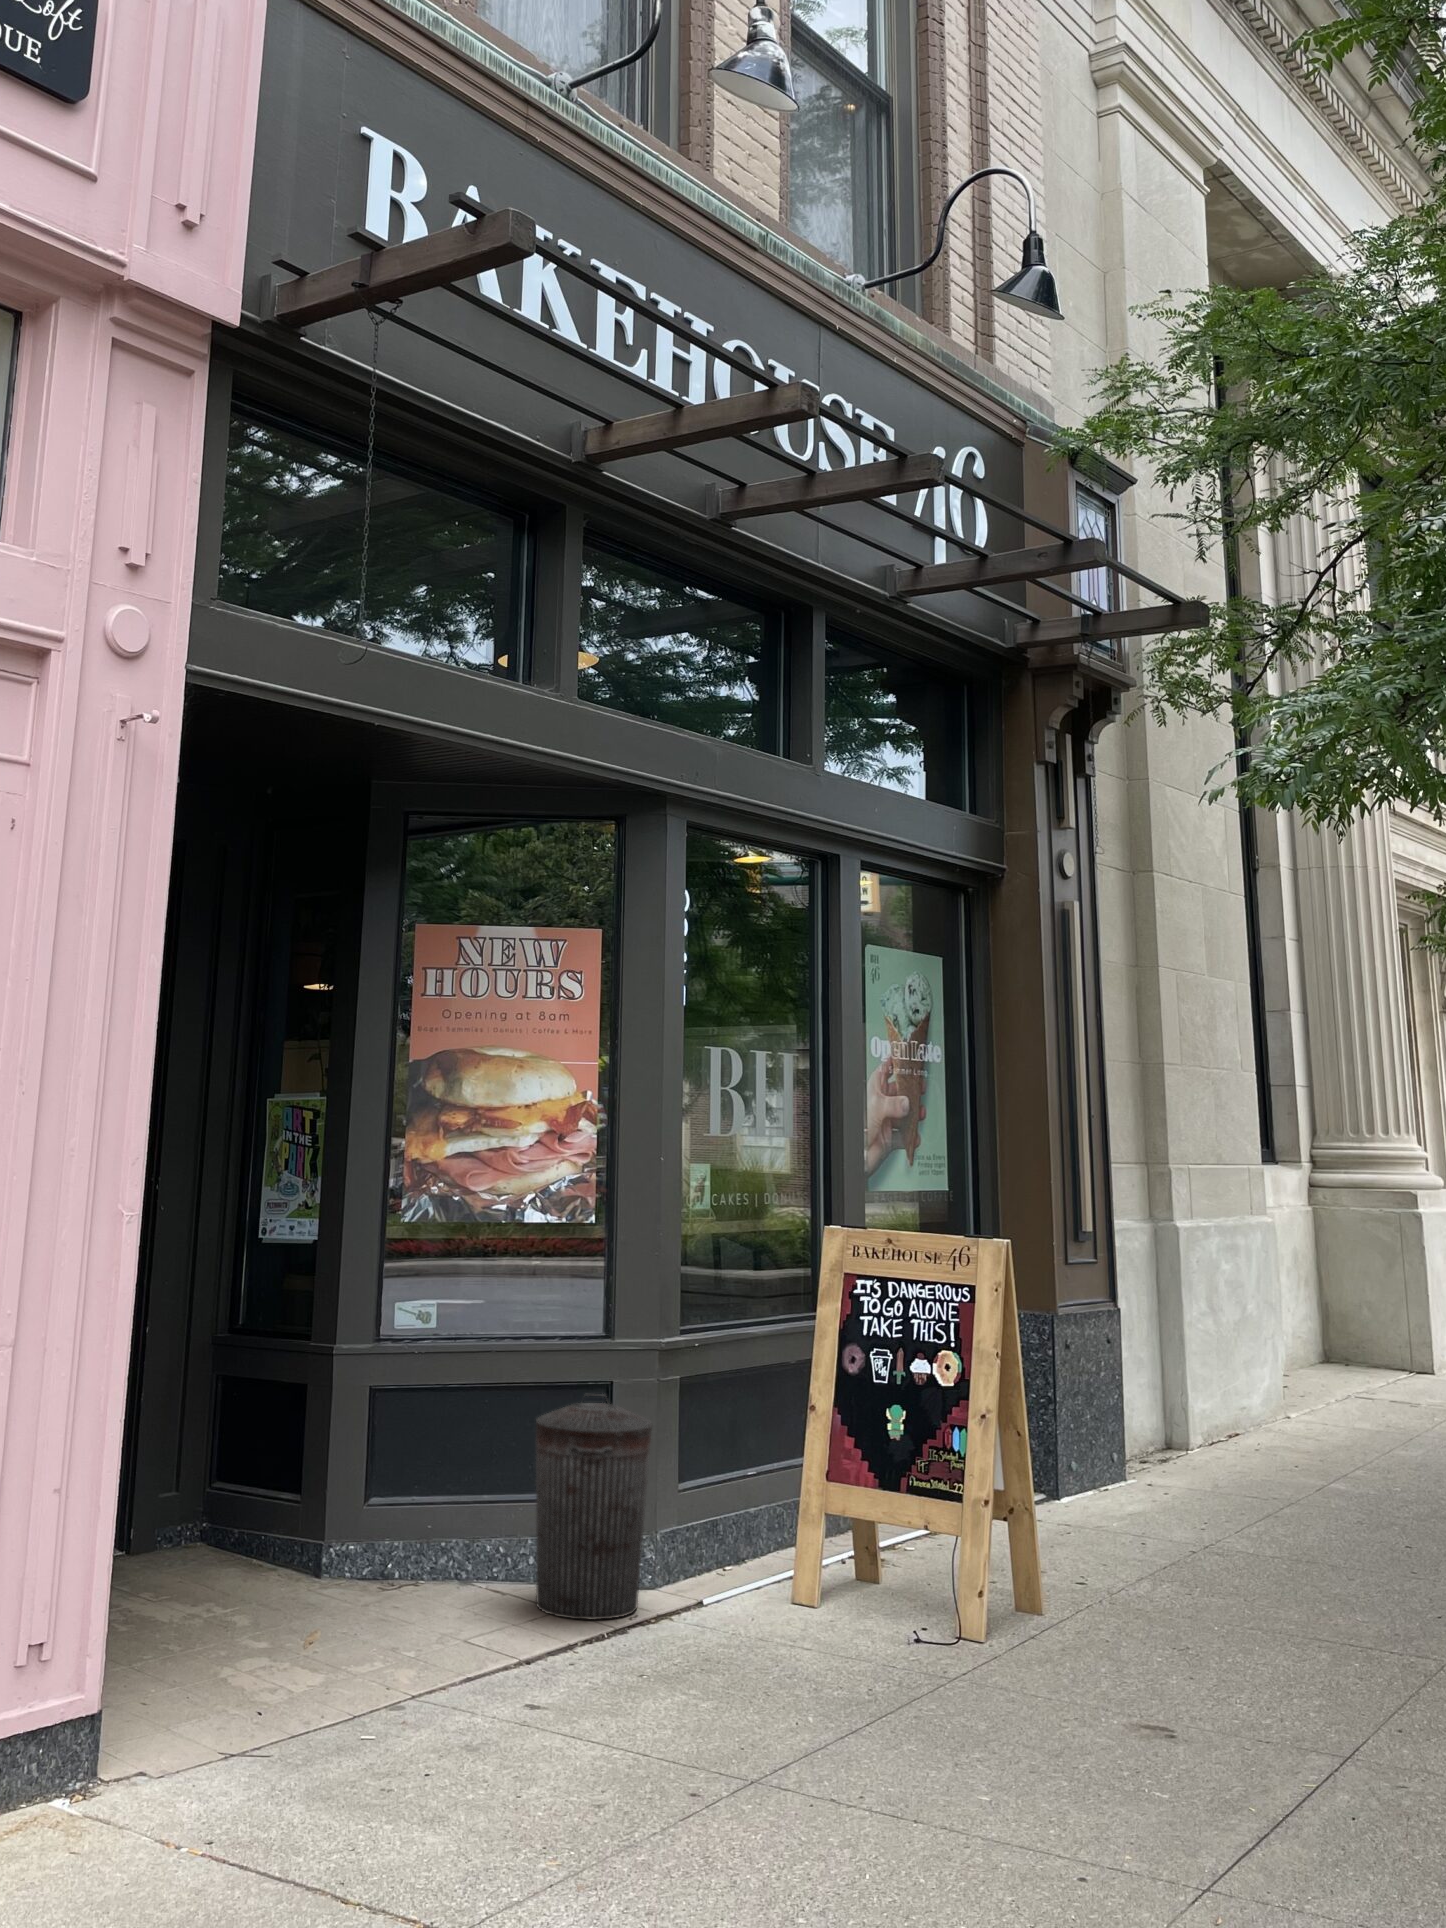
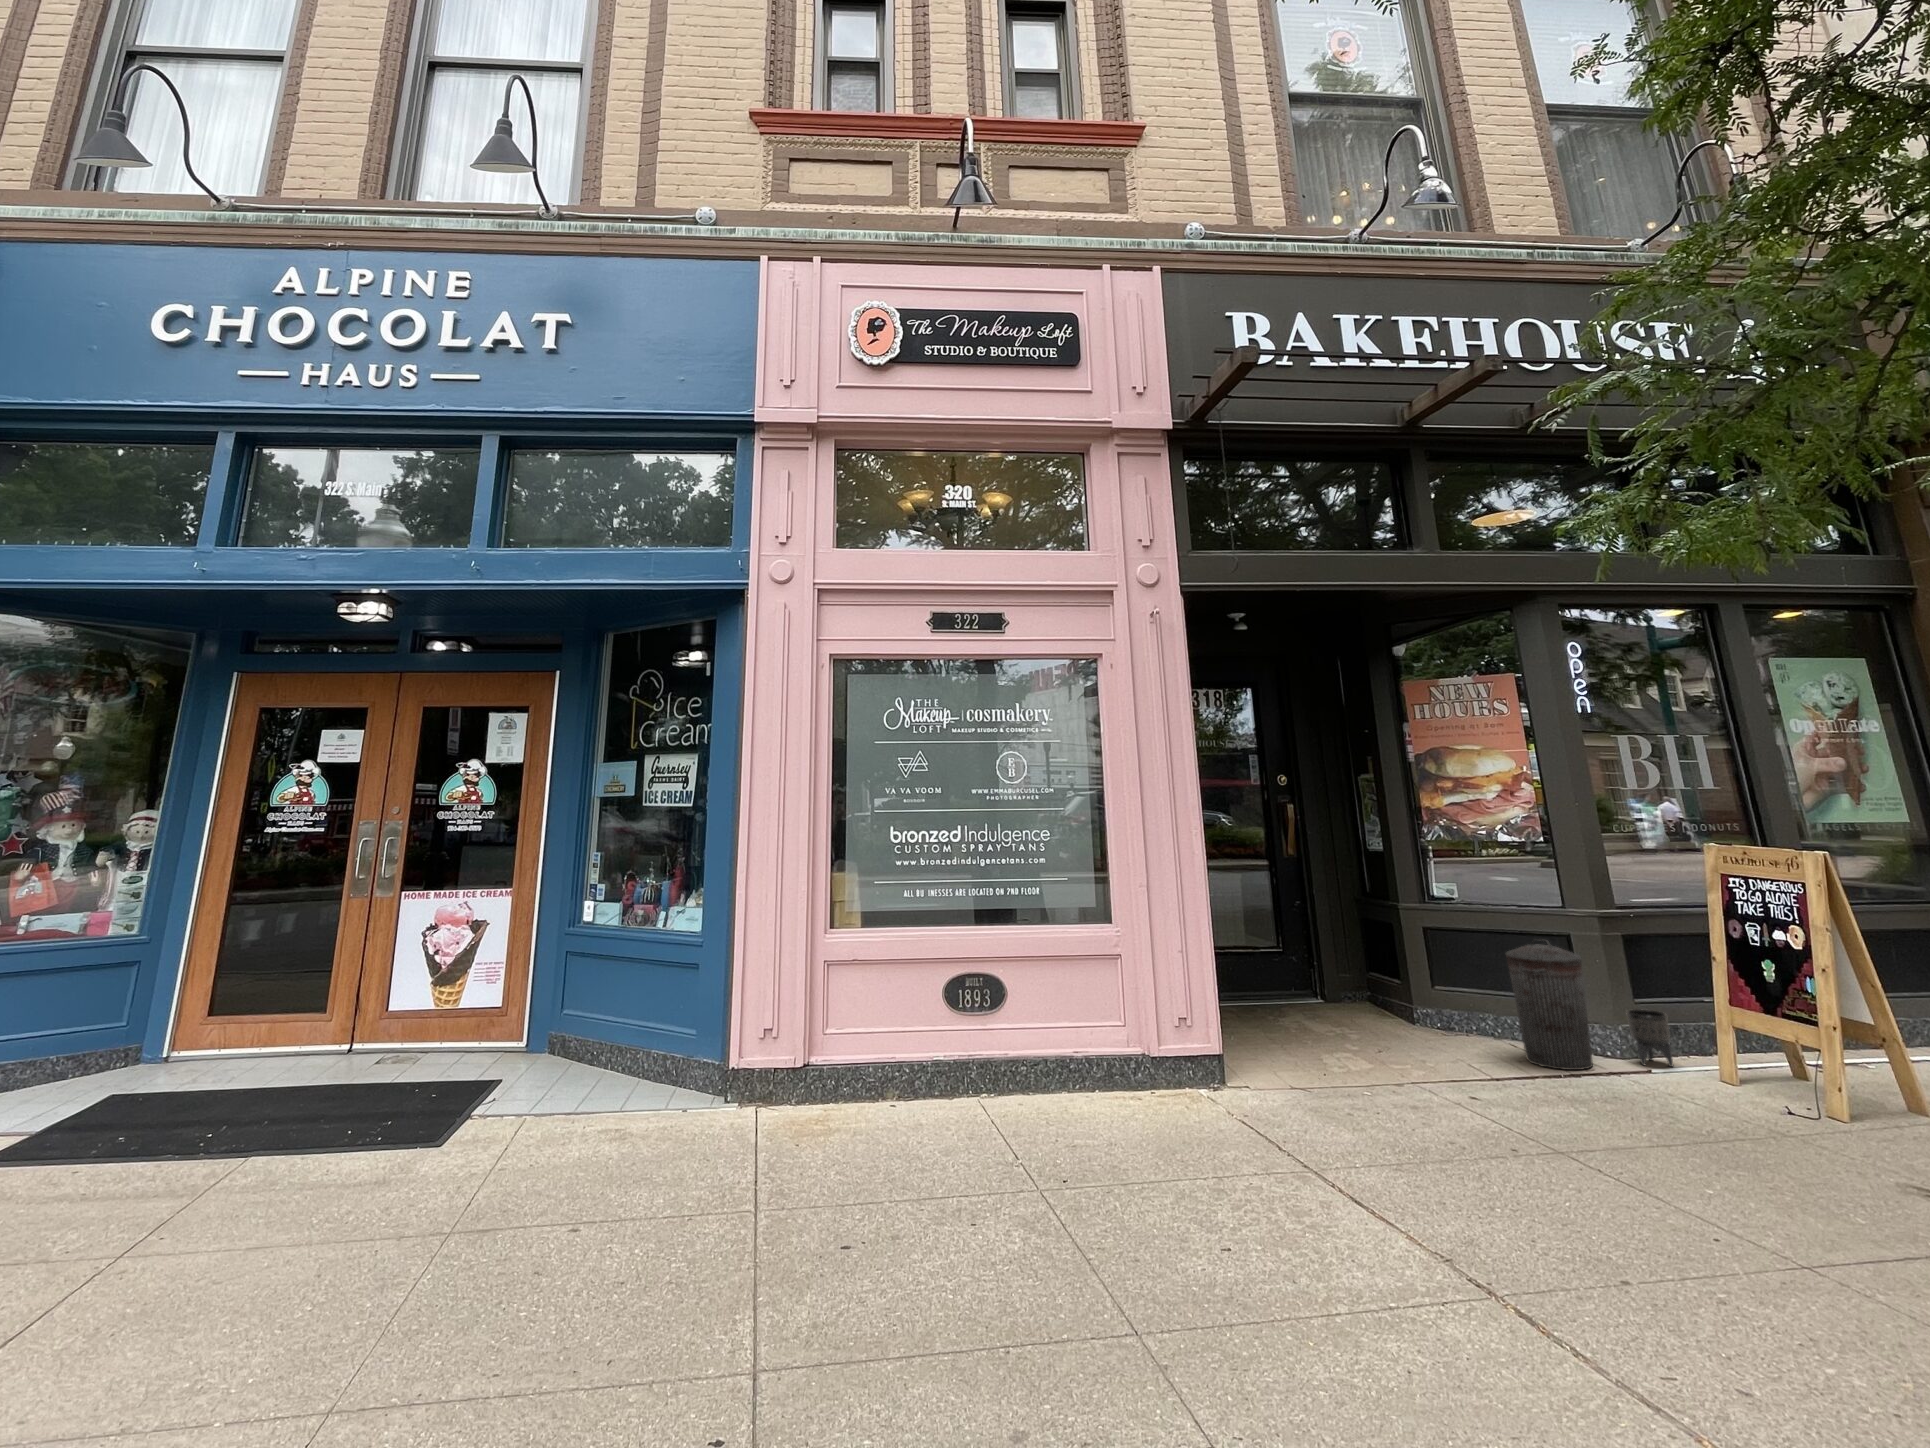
planter: none [677,1498,734,1592] -> present [1627,1009,1674,1067]

